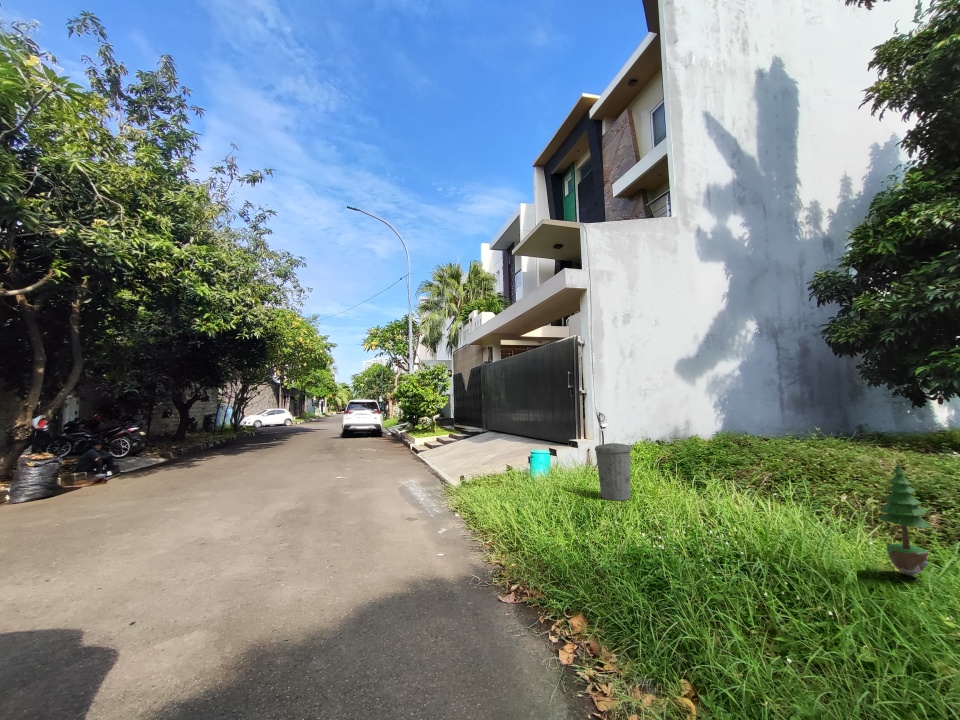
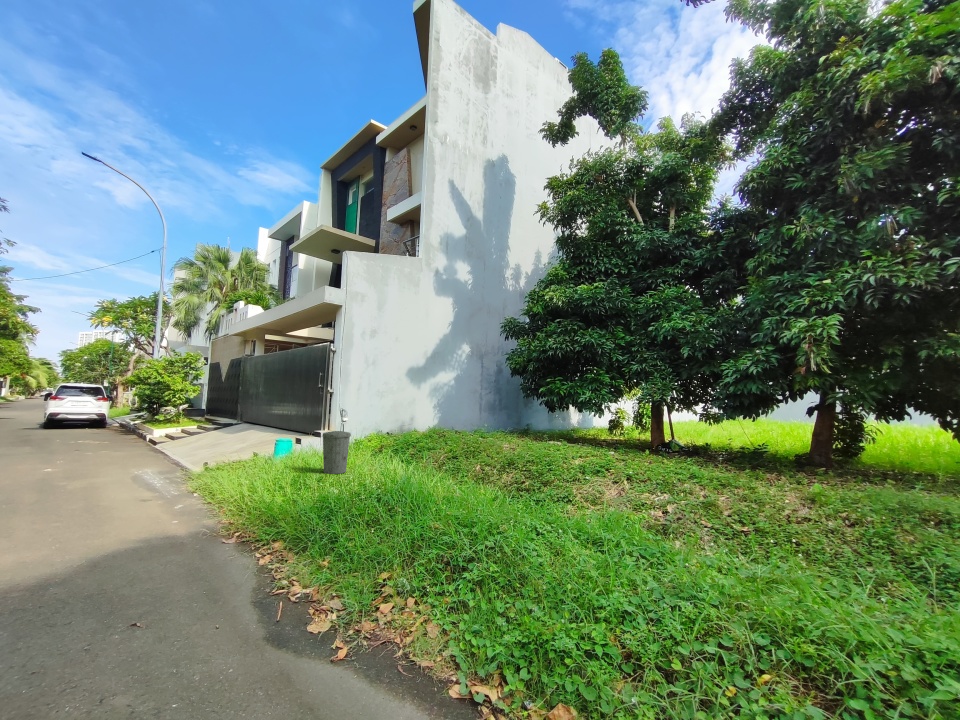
potted tree: present [878,464,930,576] -> none [469,441,491,503]

